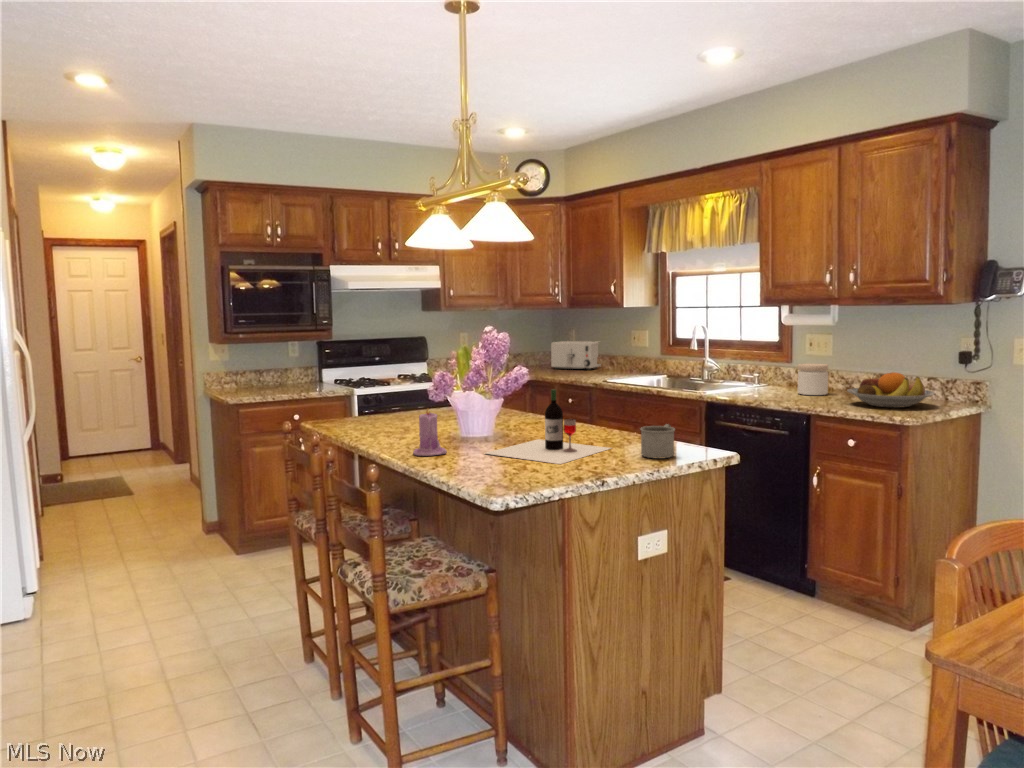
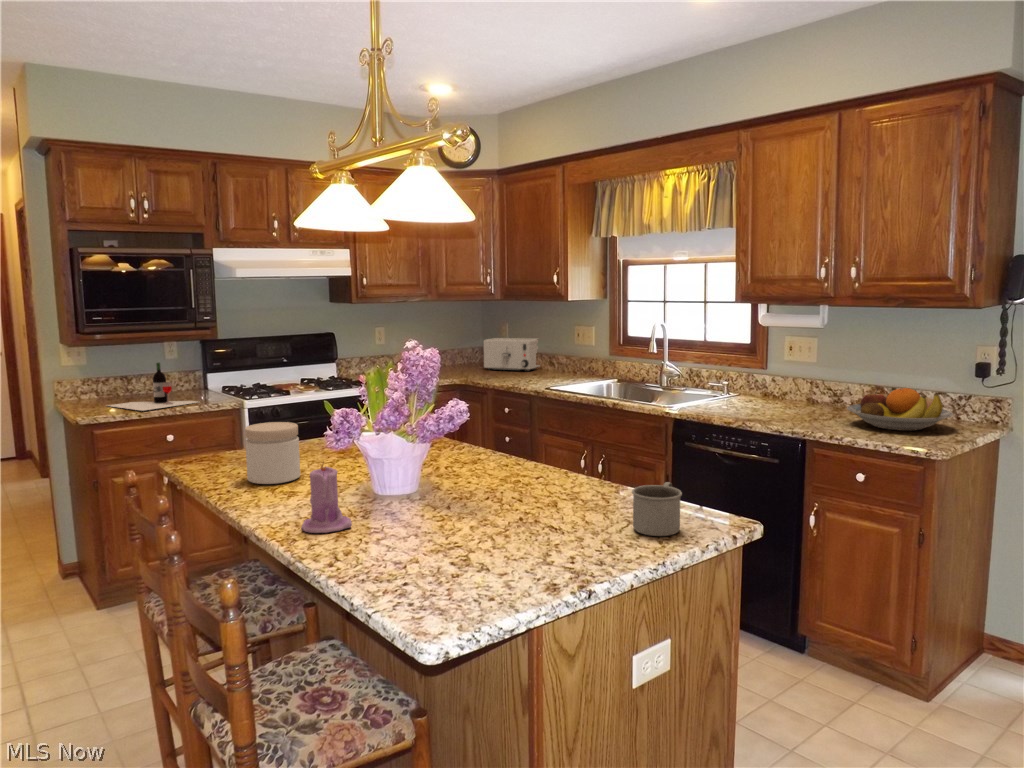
jar: present [798,363,828,395] -> present [245,422,300,484]
wine bottle: present [486,389,610,464] -> present [109,363,197,411]

